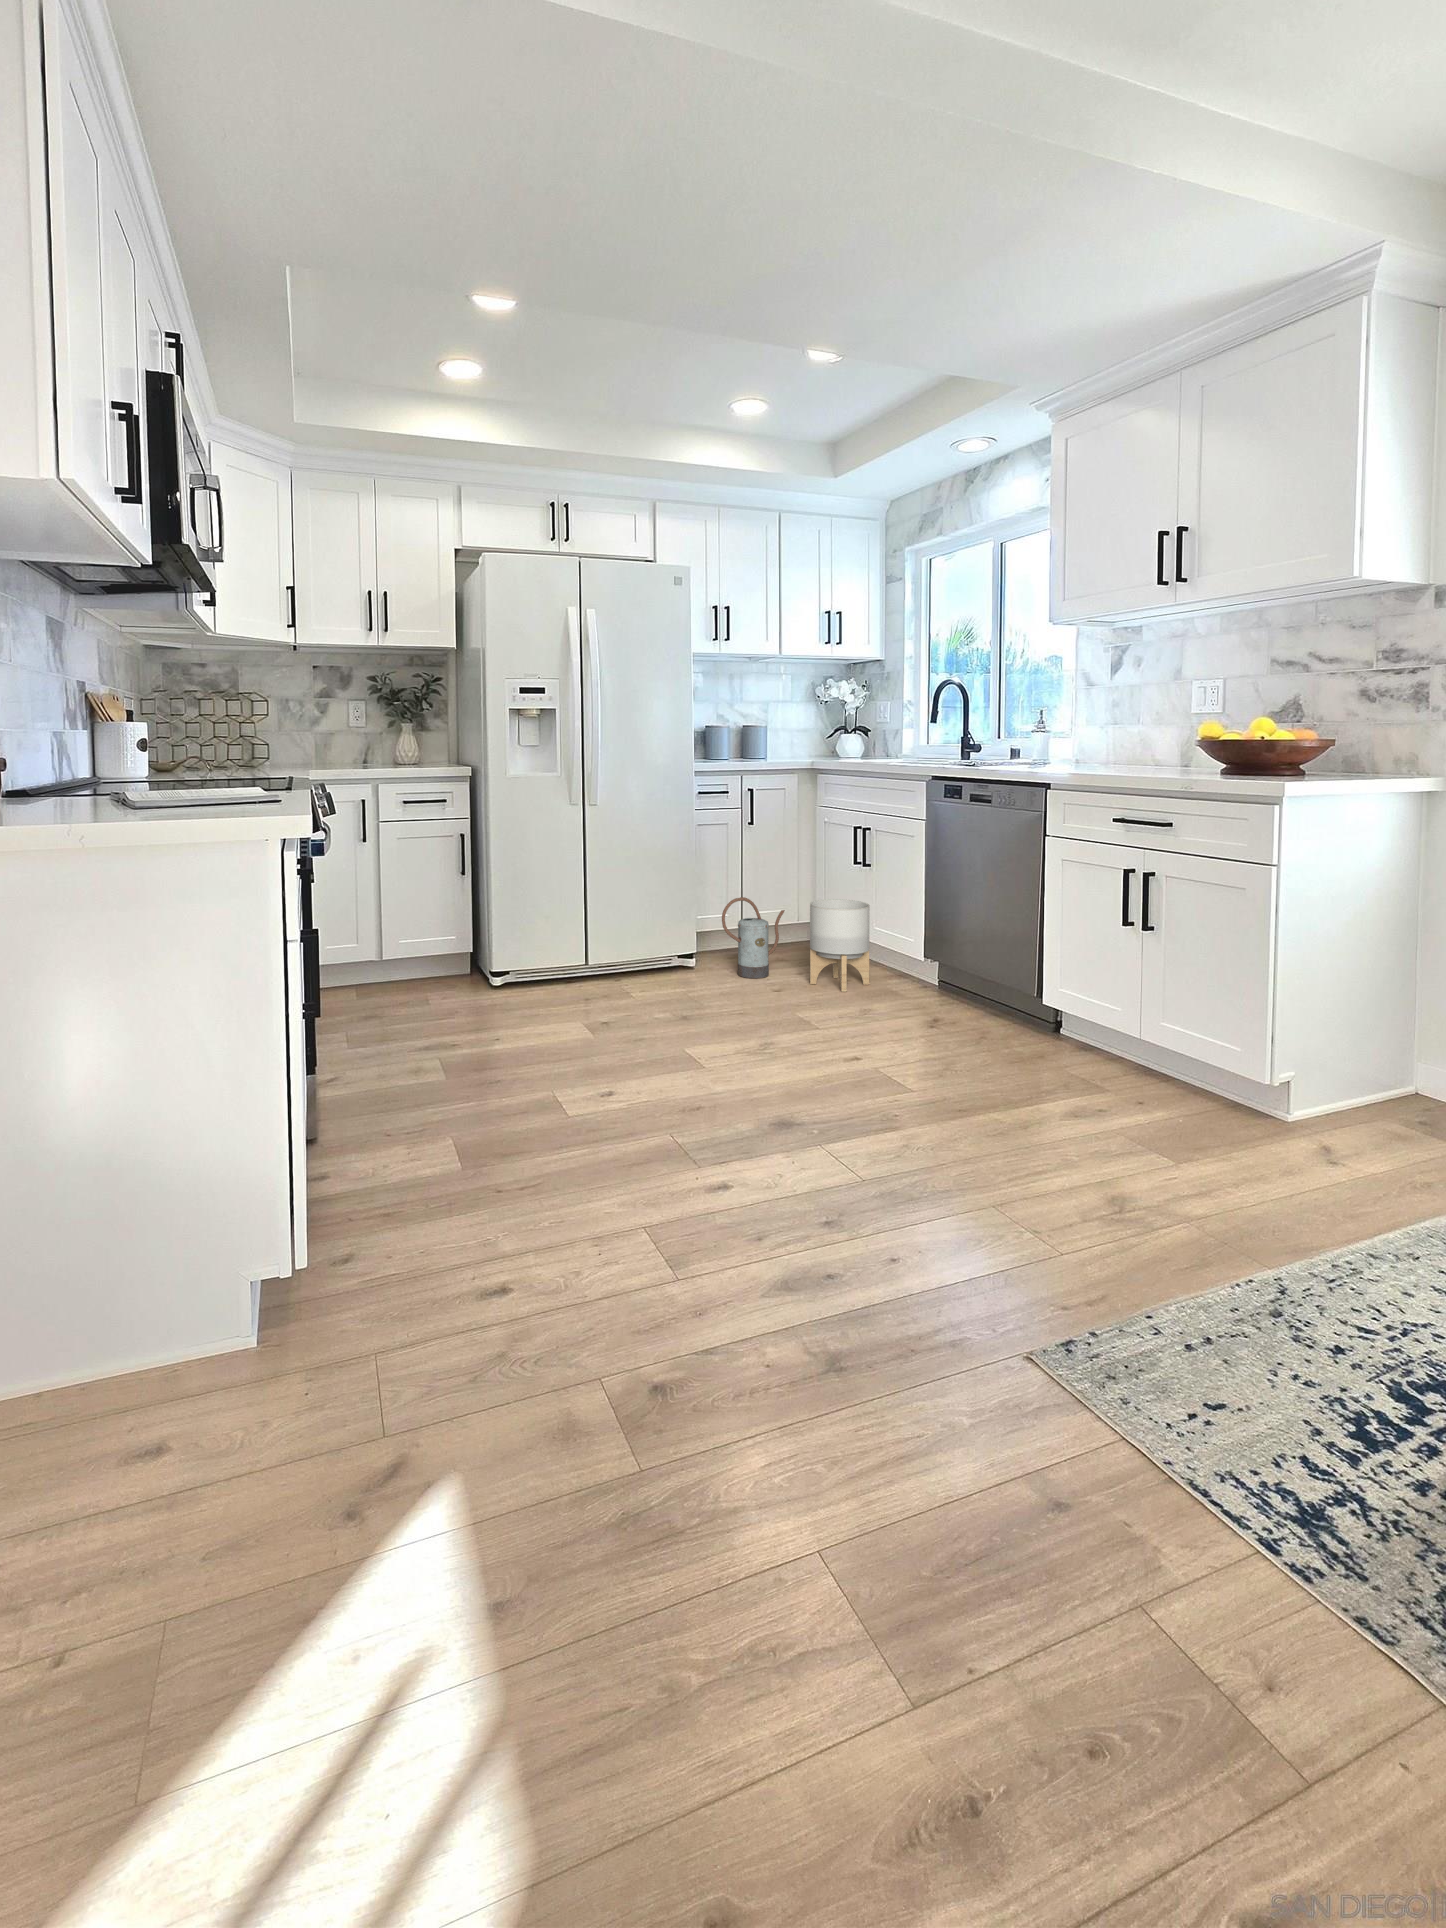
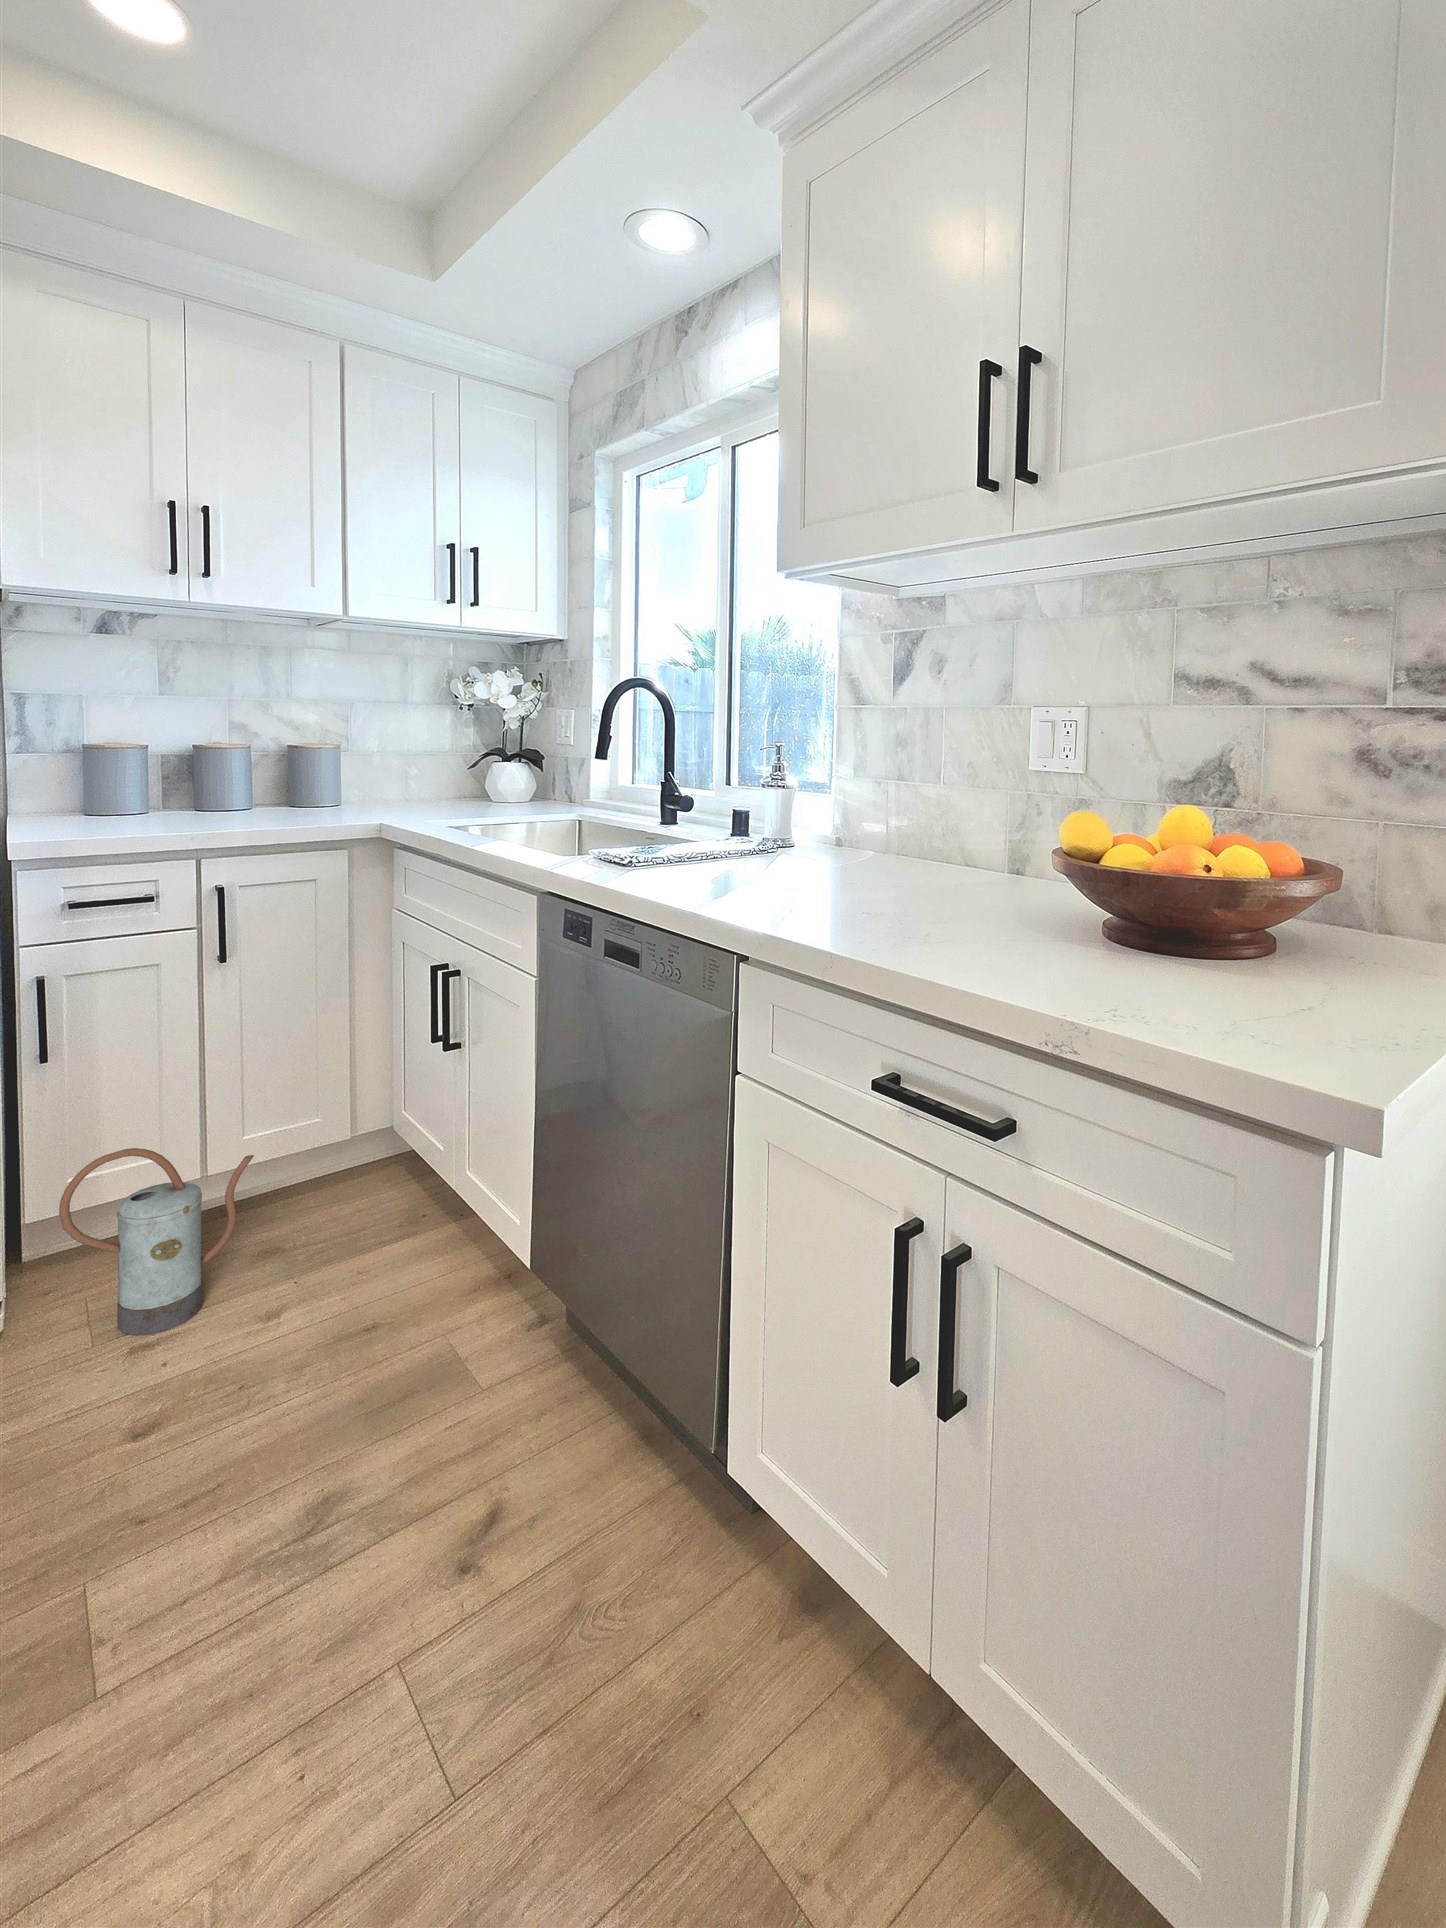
planter: present [810,899,870,992] -> none [274,1130,419,1366]

